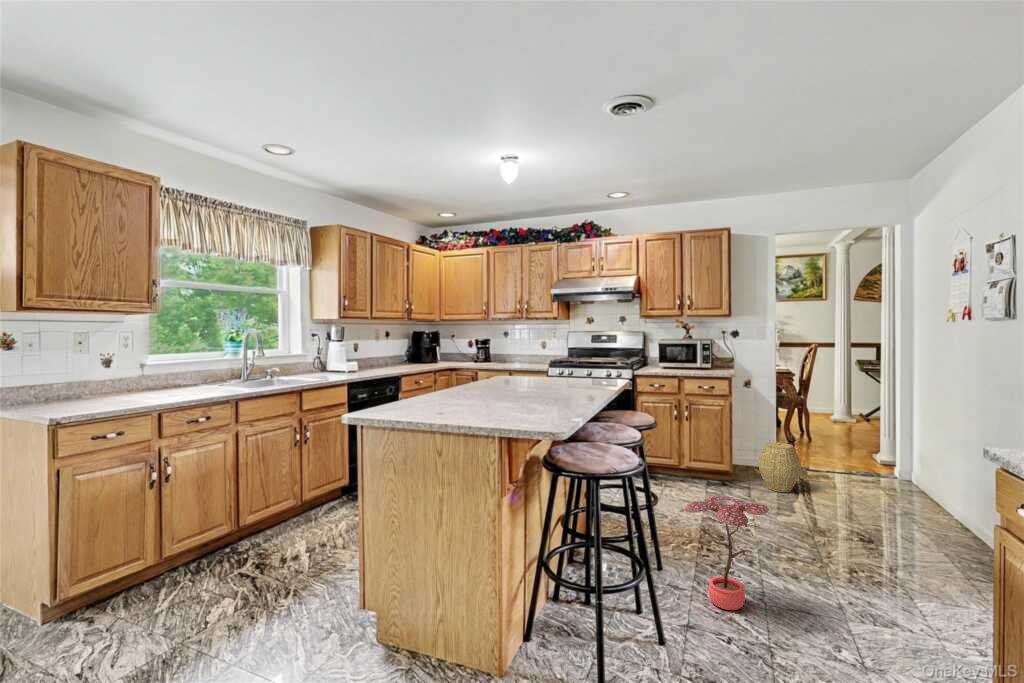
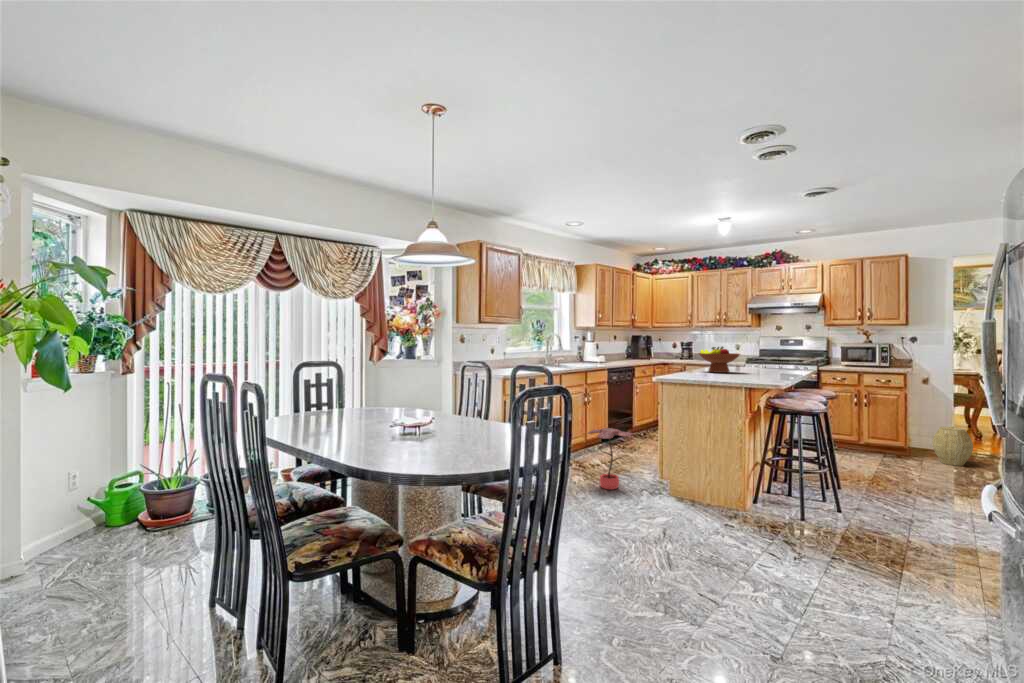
fruit bowl: none [450,353,516,398] -> present [699,346,740,373]
potted plant: present [685,496,769,610] -> present [588,428,633,489]

